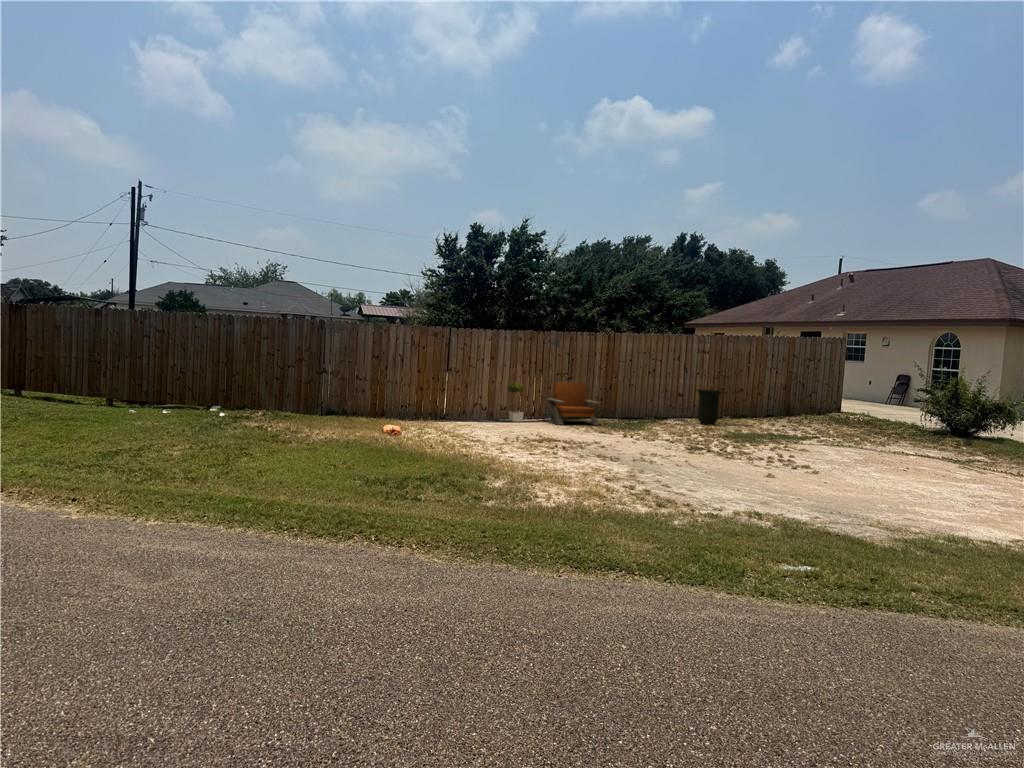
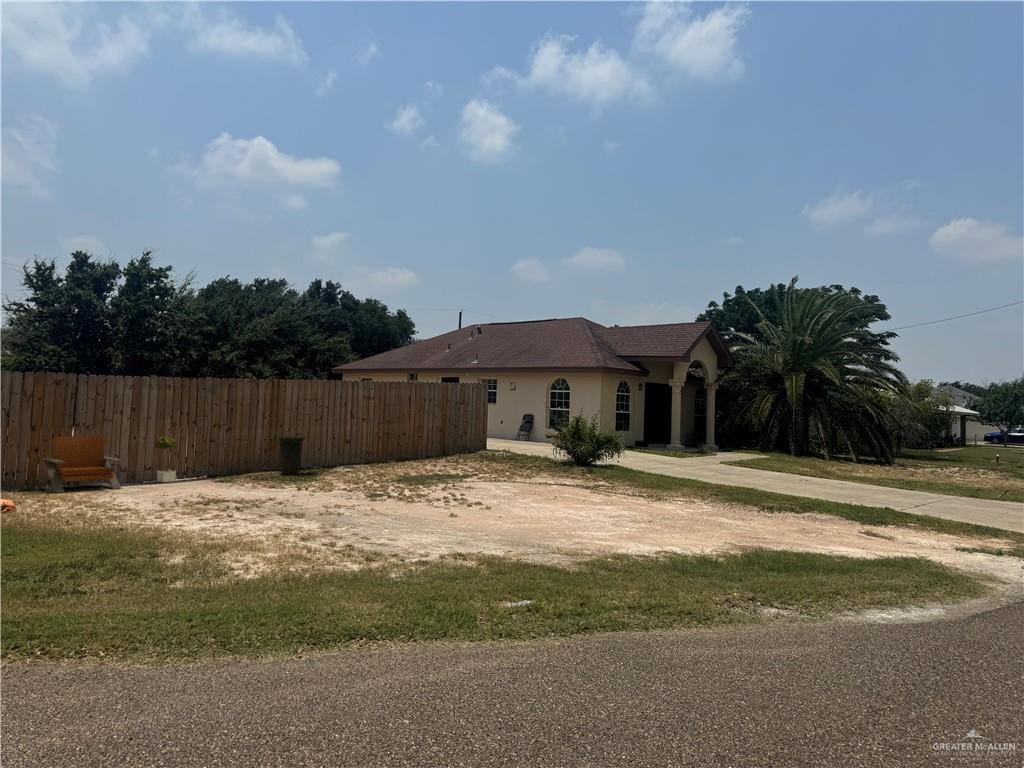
lounge chair: present [546,382,600,425] -> present [42,436,122,493]
trash can: present [696,389,723,425] -> present [275,436,306,475]

